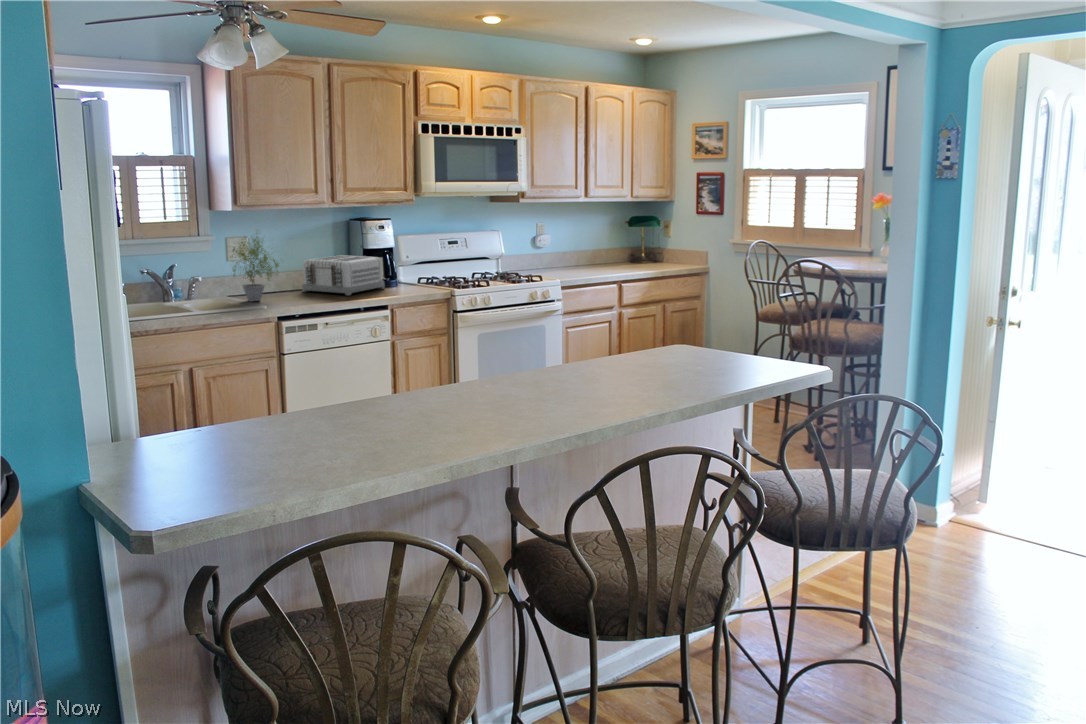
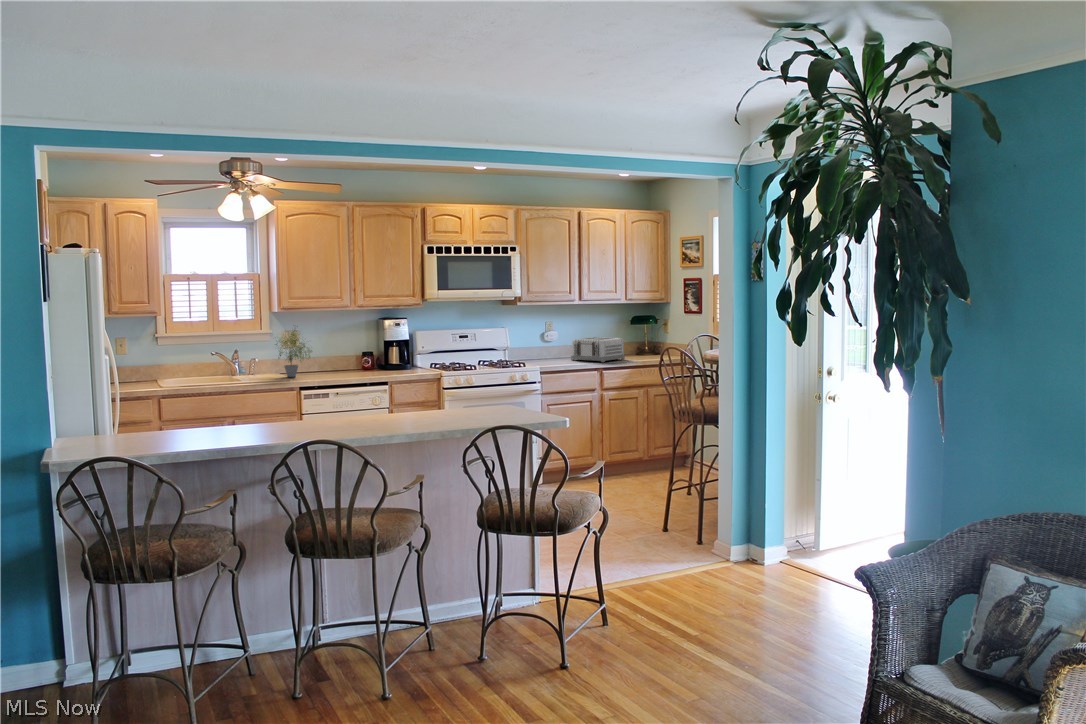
toaster: present [302,255,385,295] -> present [571,337,625,362]

